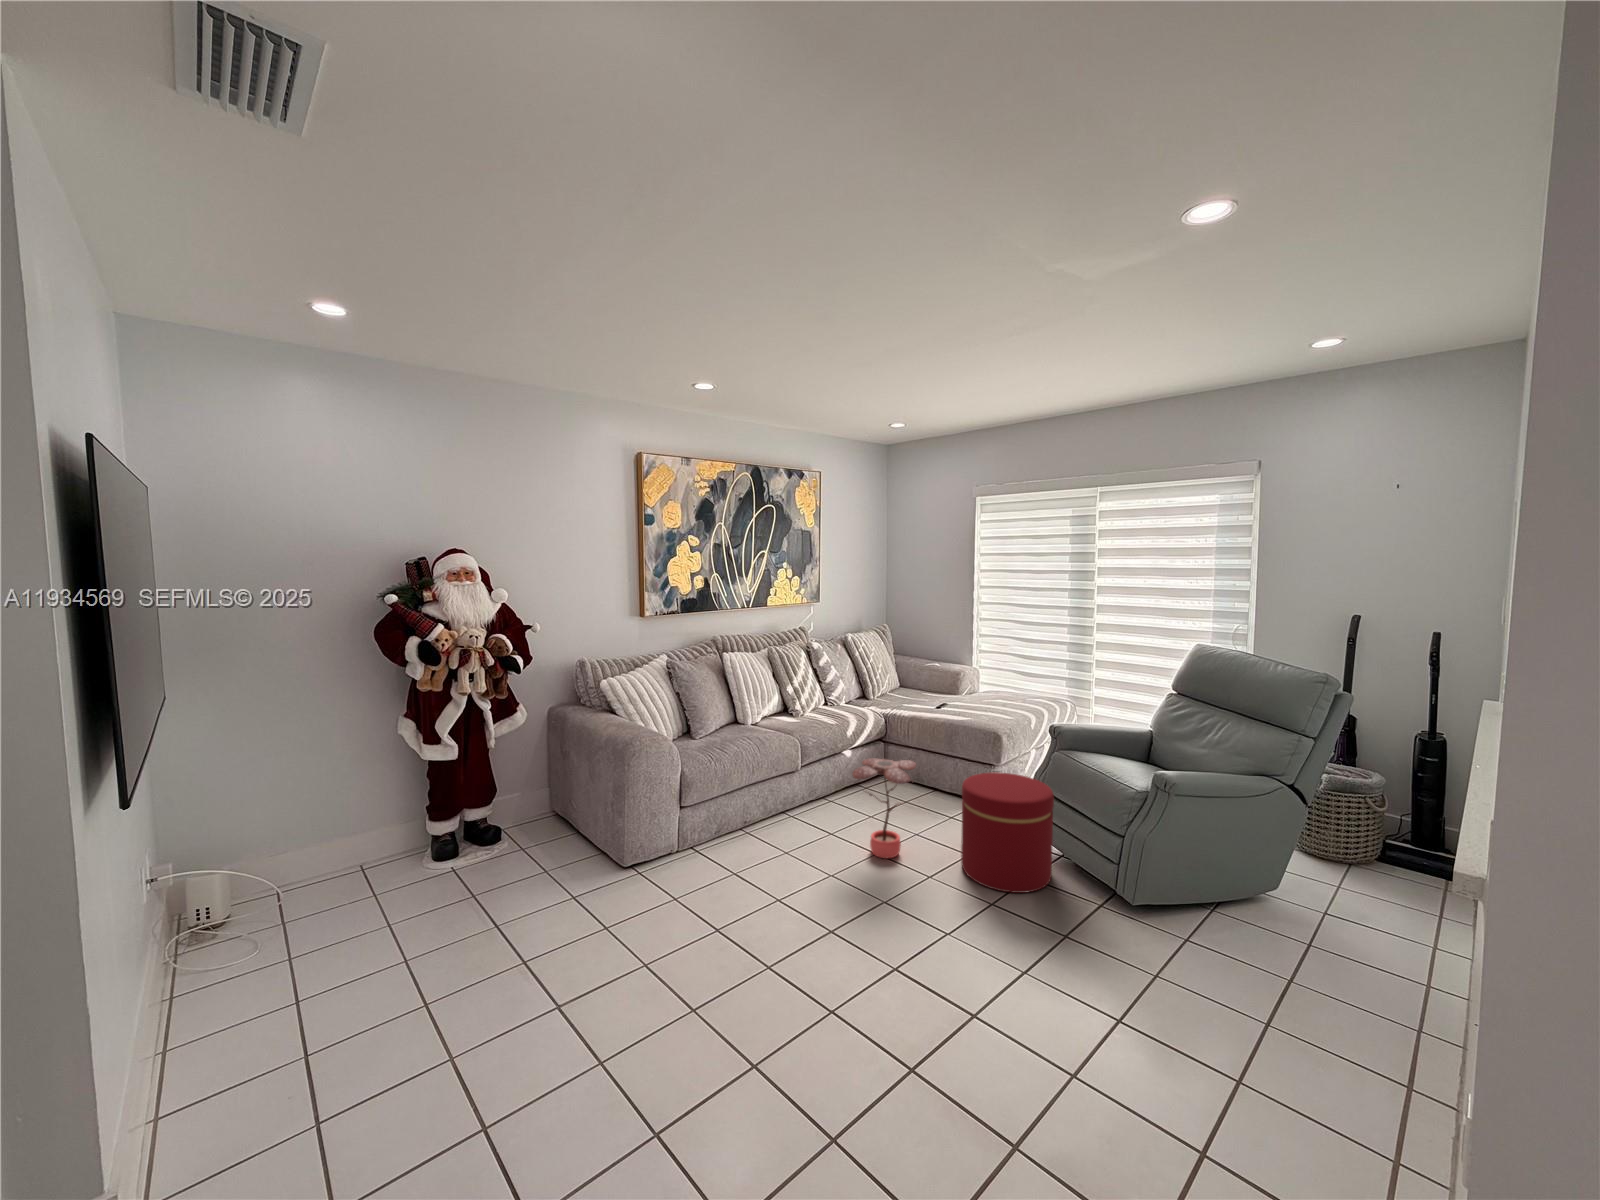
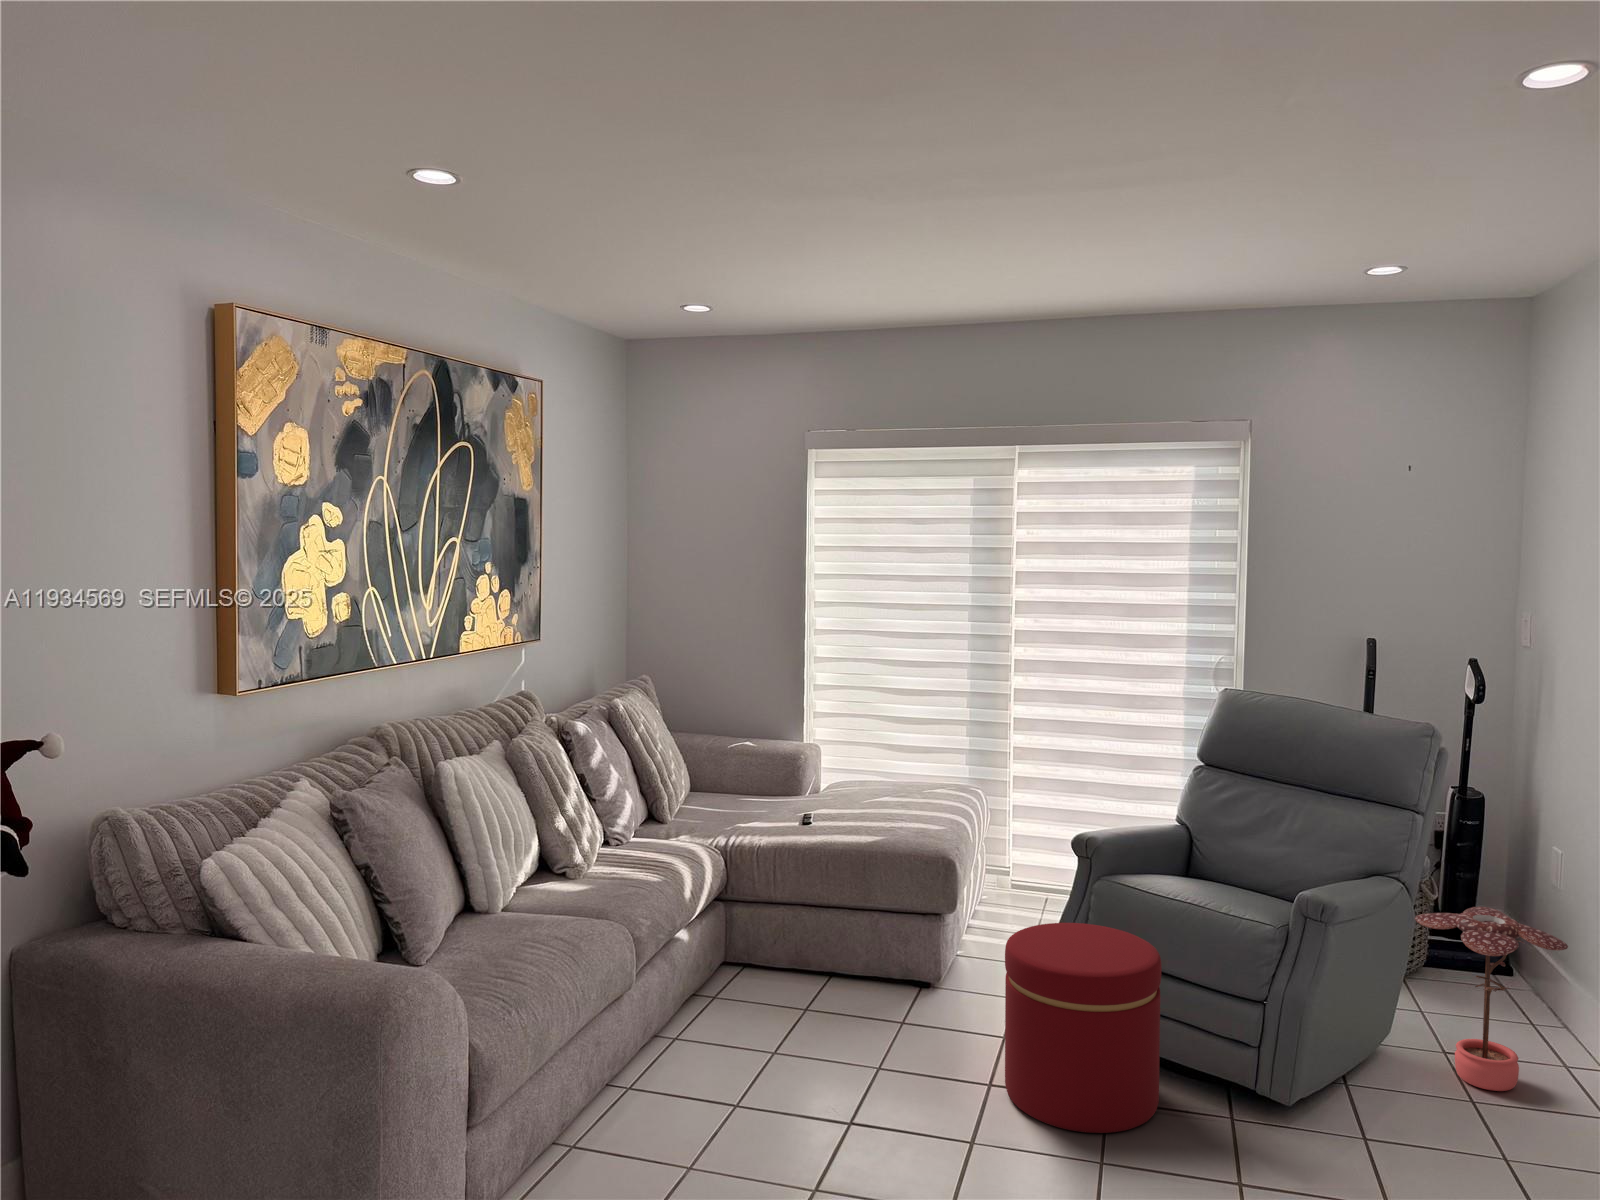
potted plant: present [853,758,916,858] -> present [1415,907,1568,1091]

